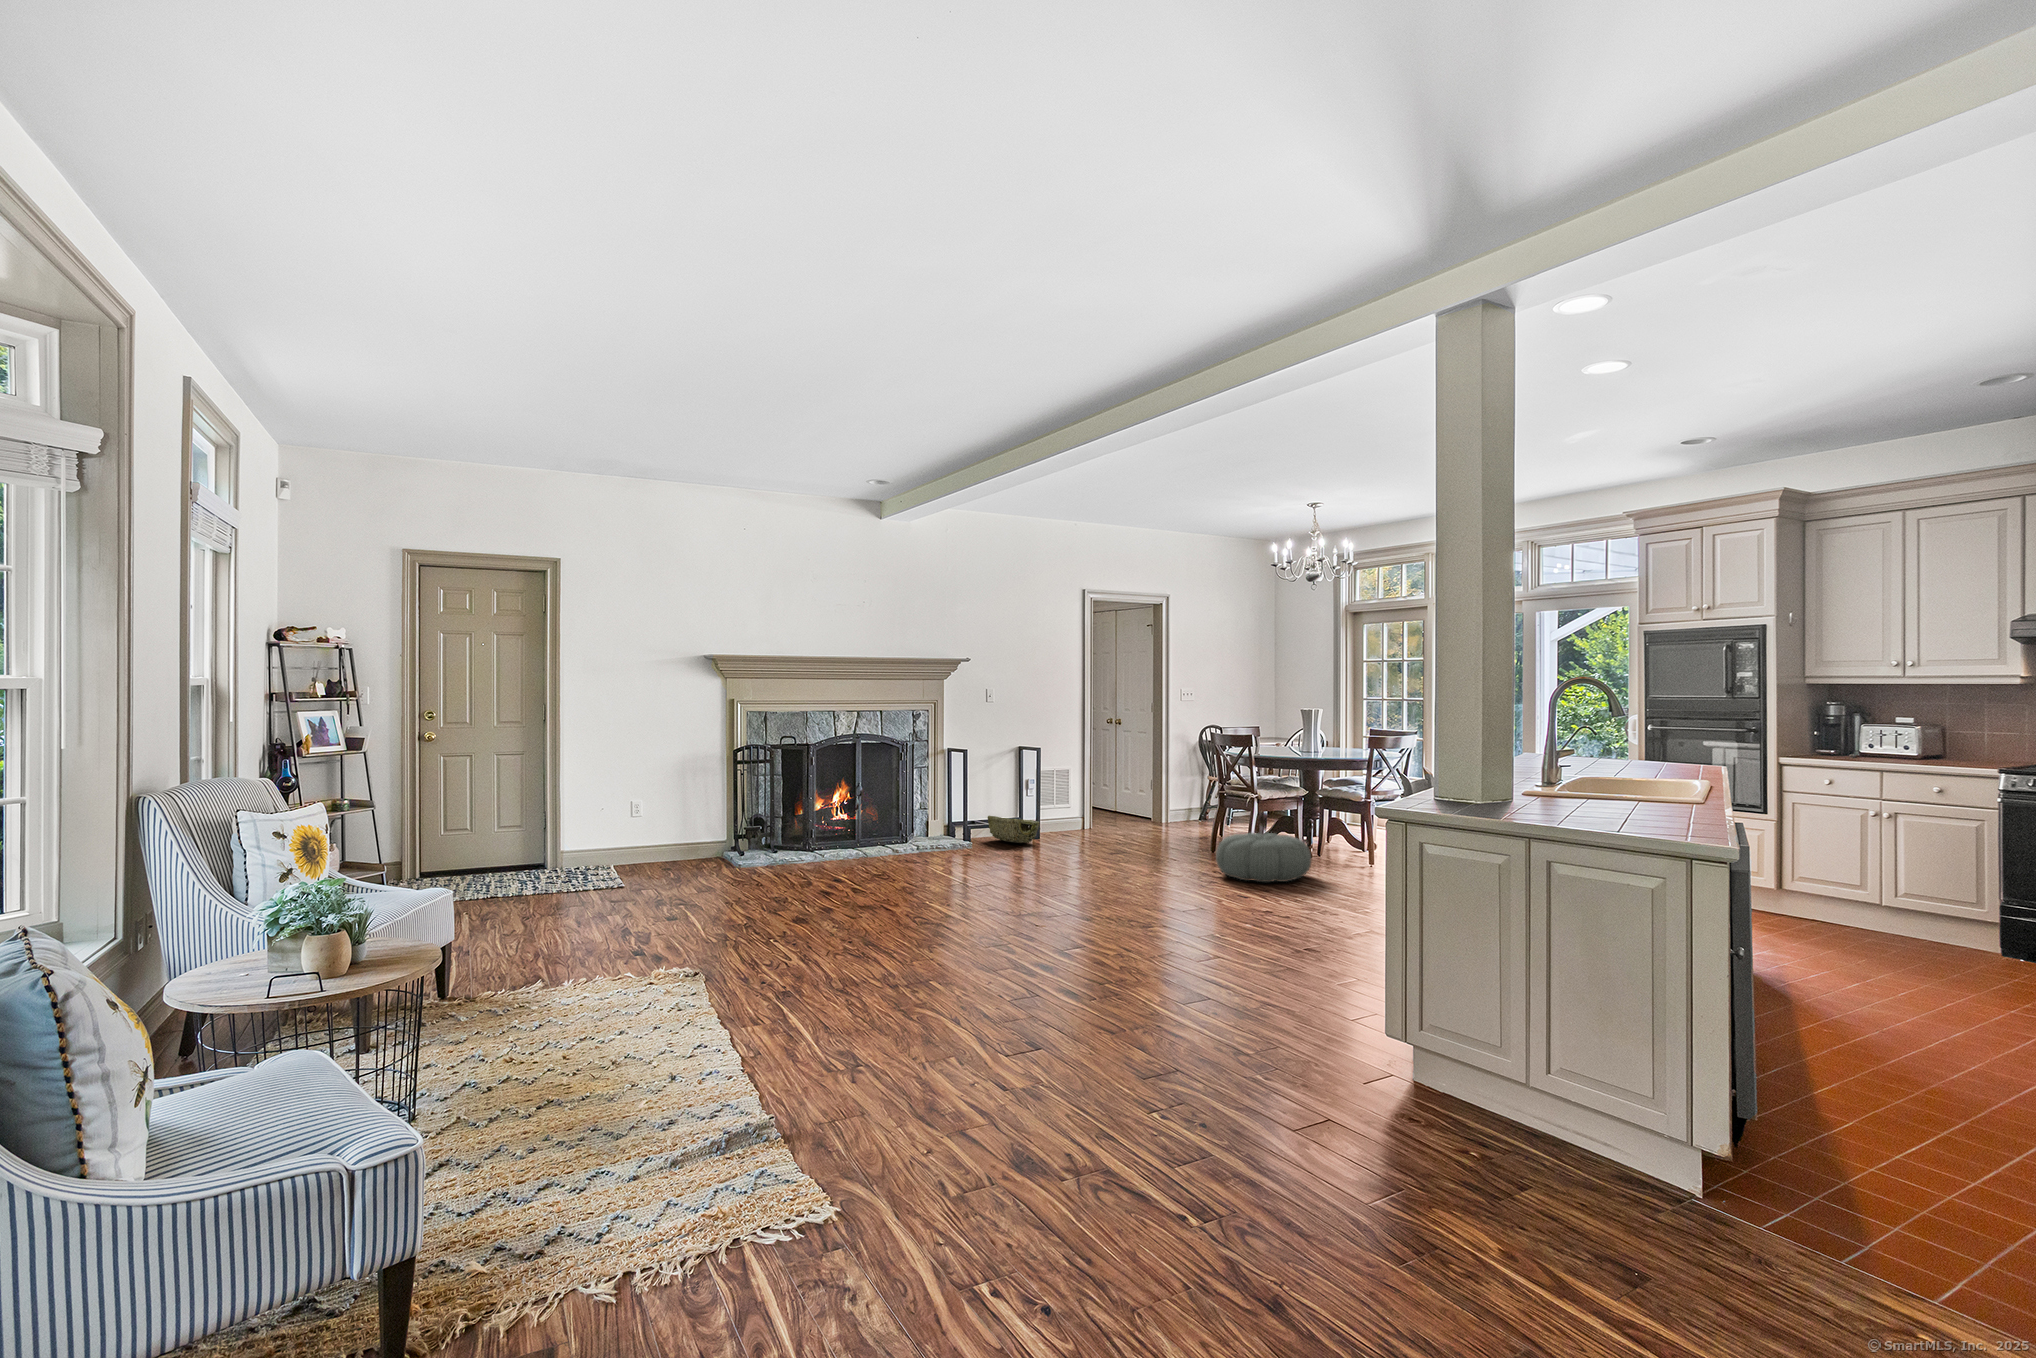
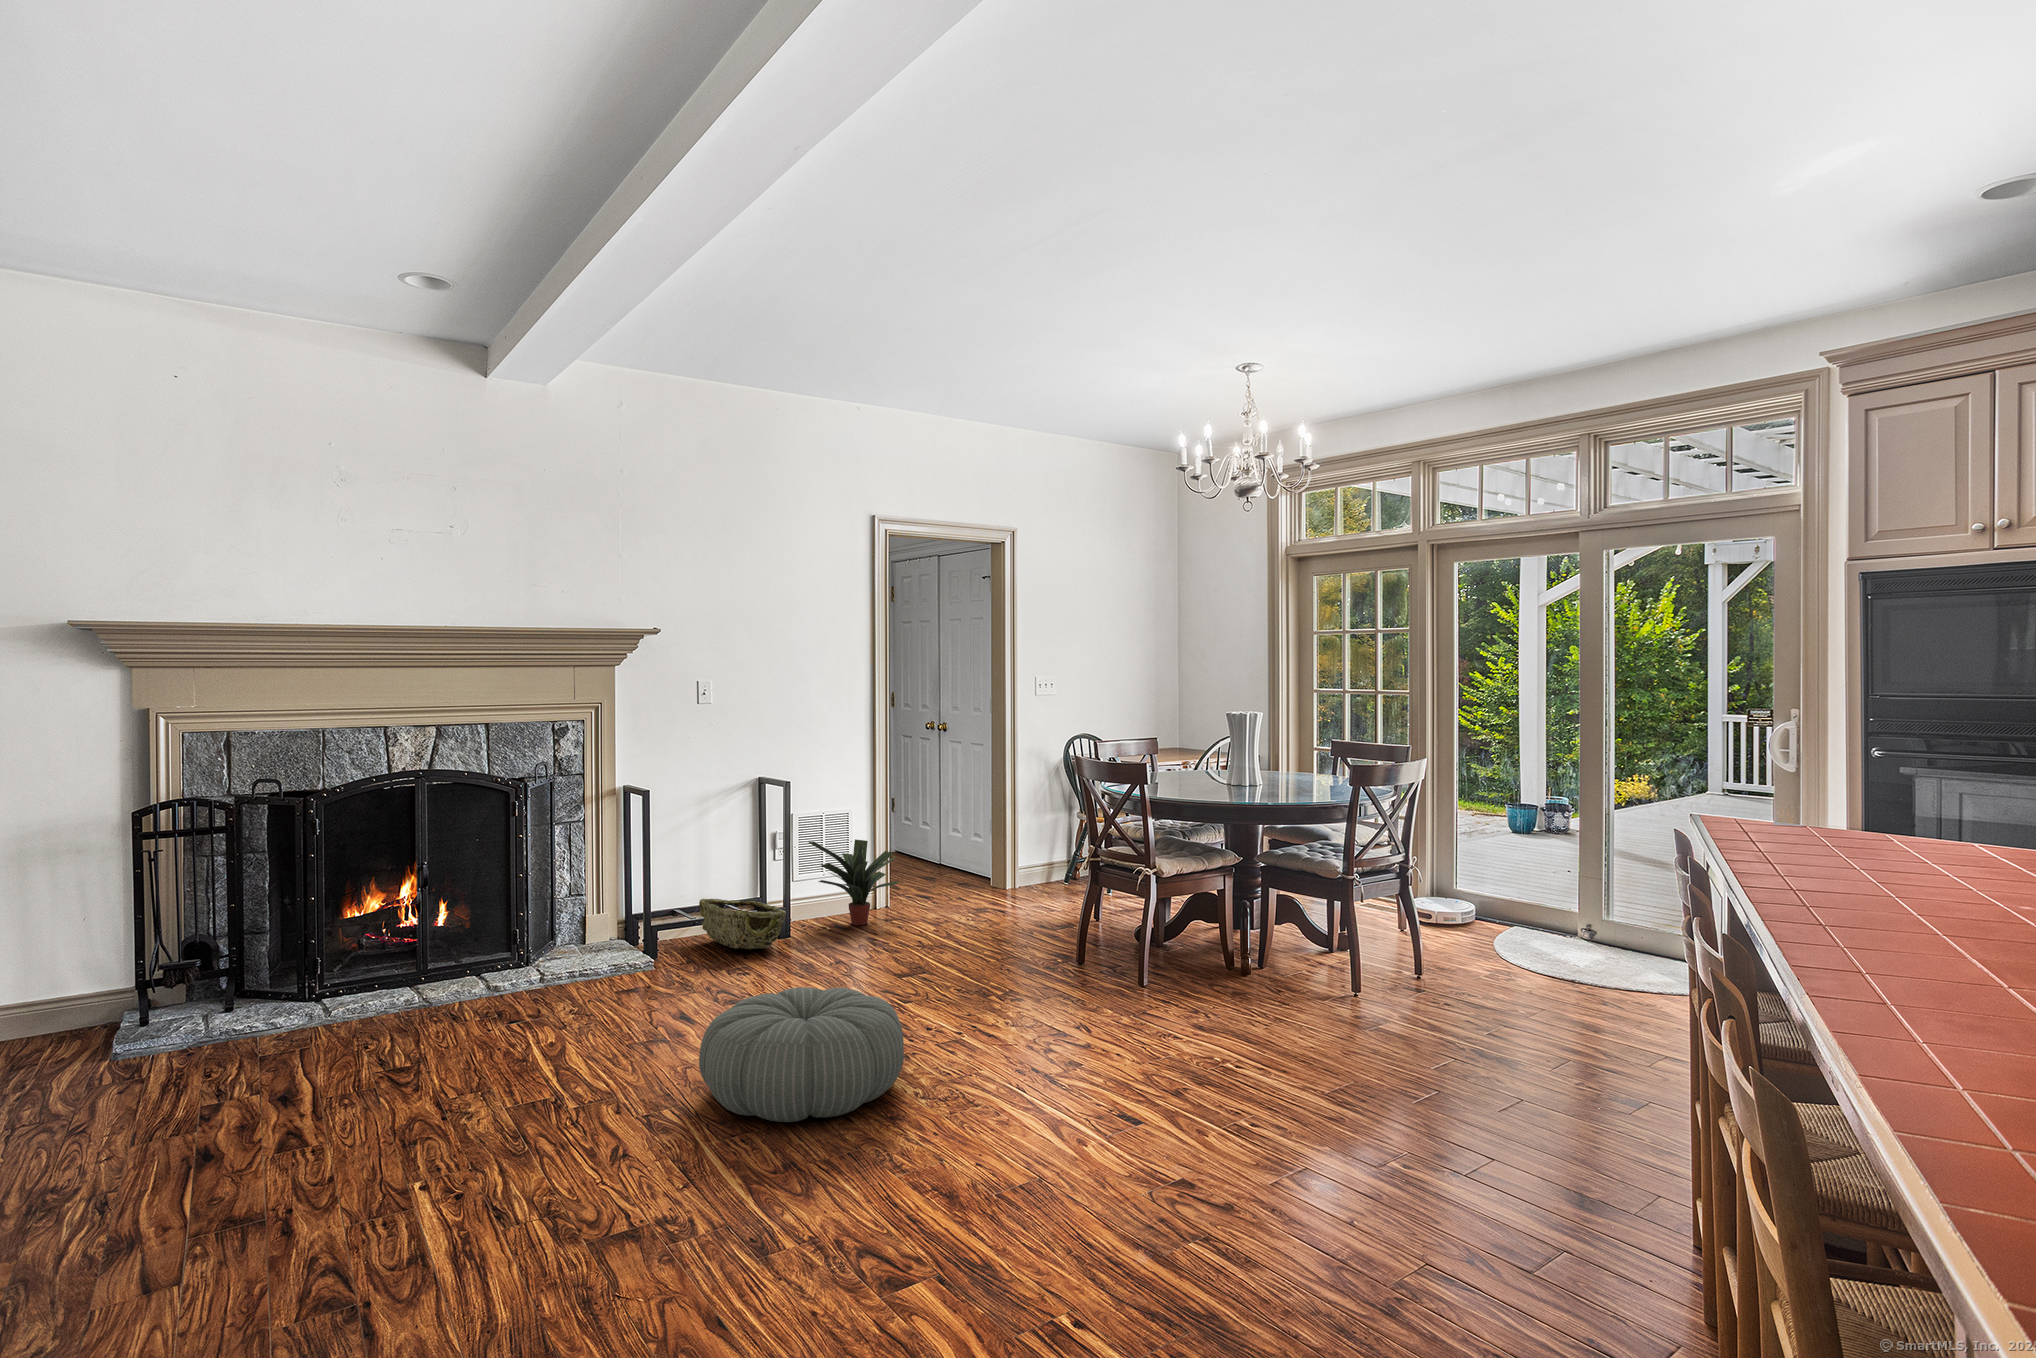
potted plant: none [1047,785,1101,836] -> present [808,839,899,925]
pouf: present [1216,833,1311,882] -> present [699,987,904,1122]

